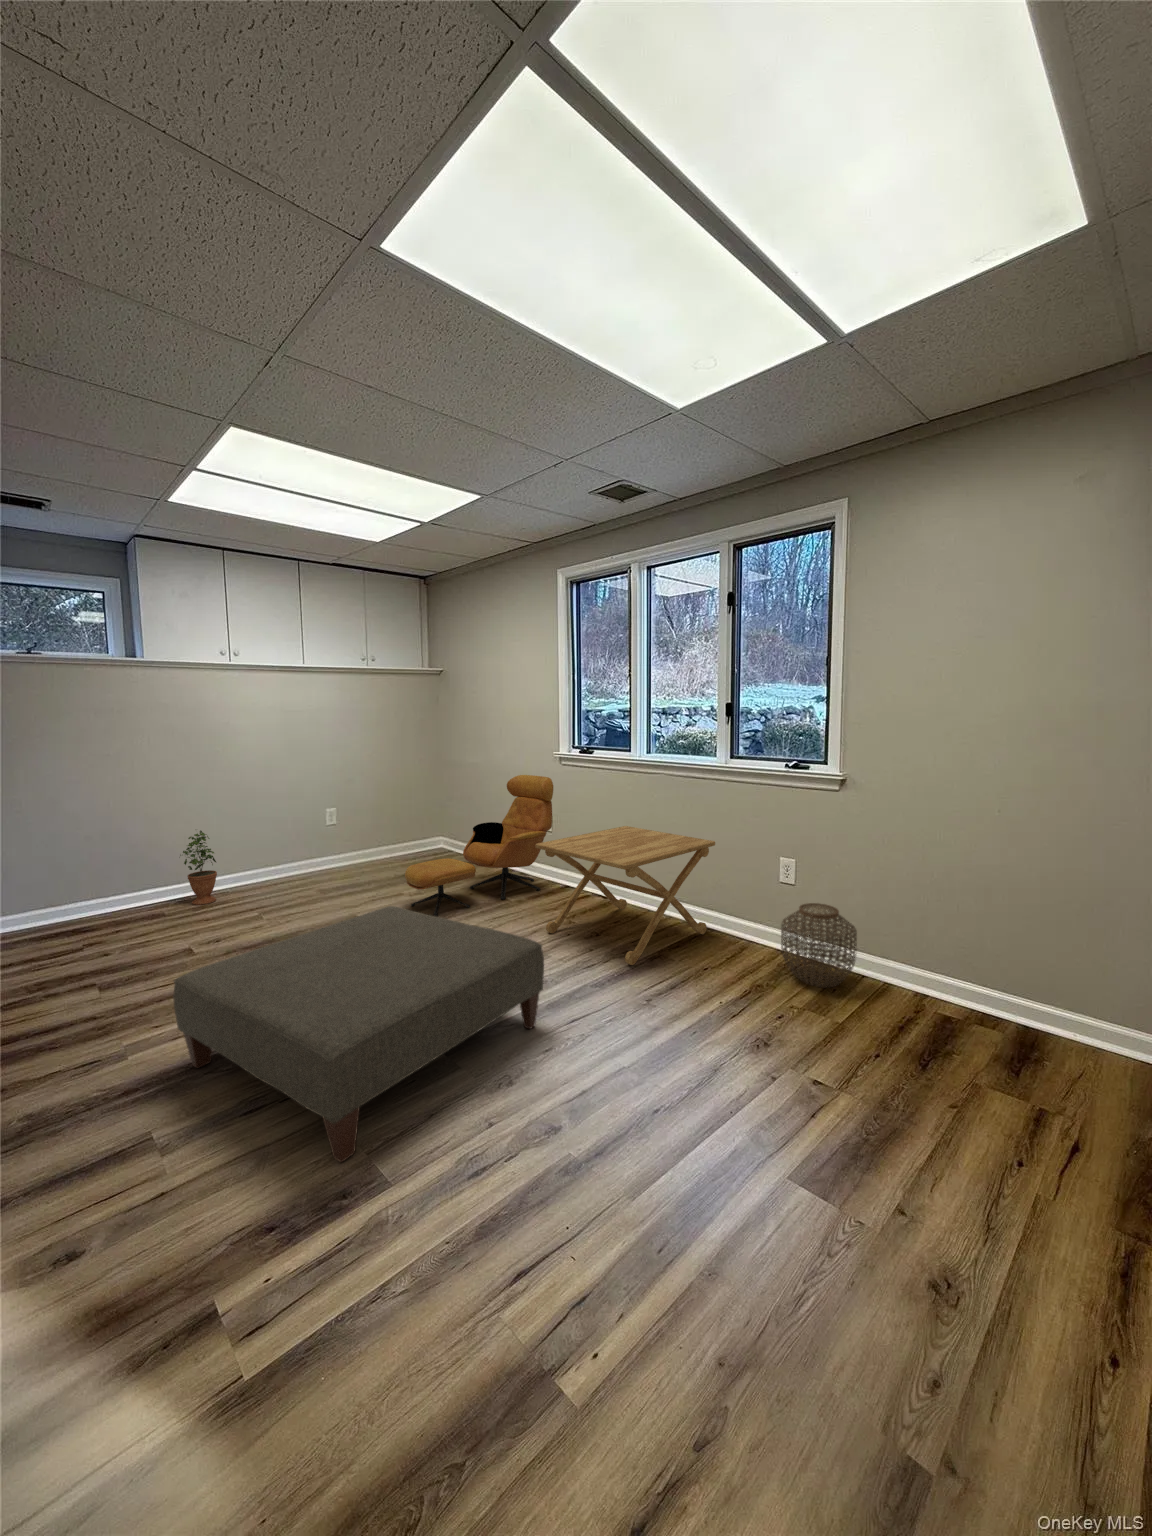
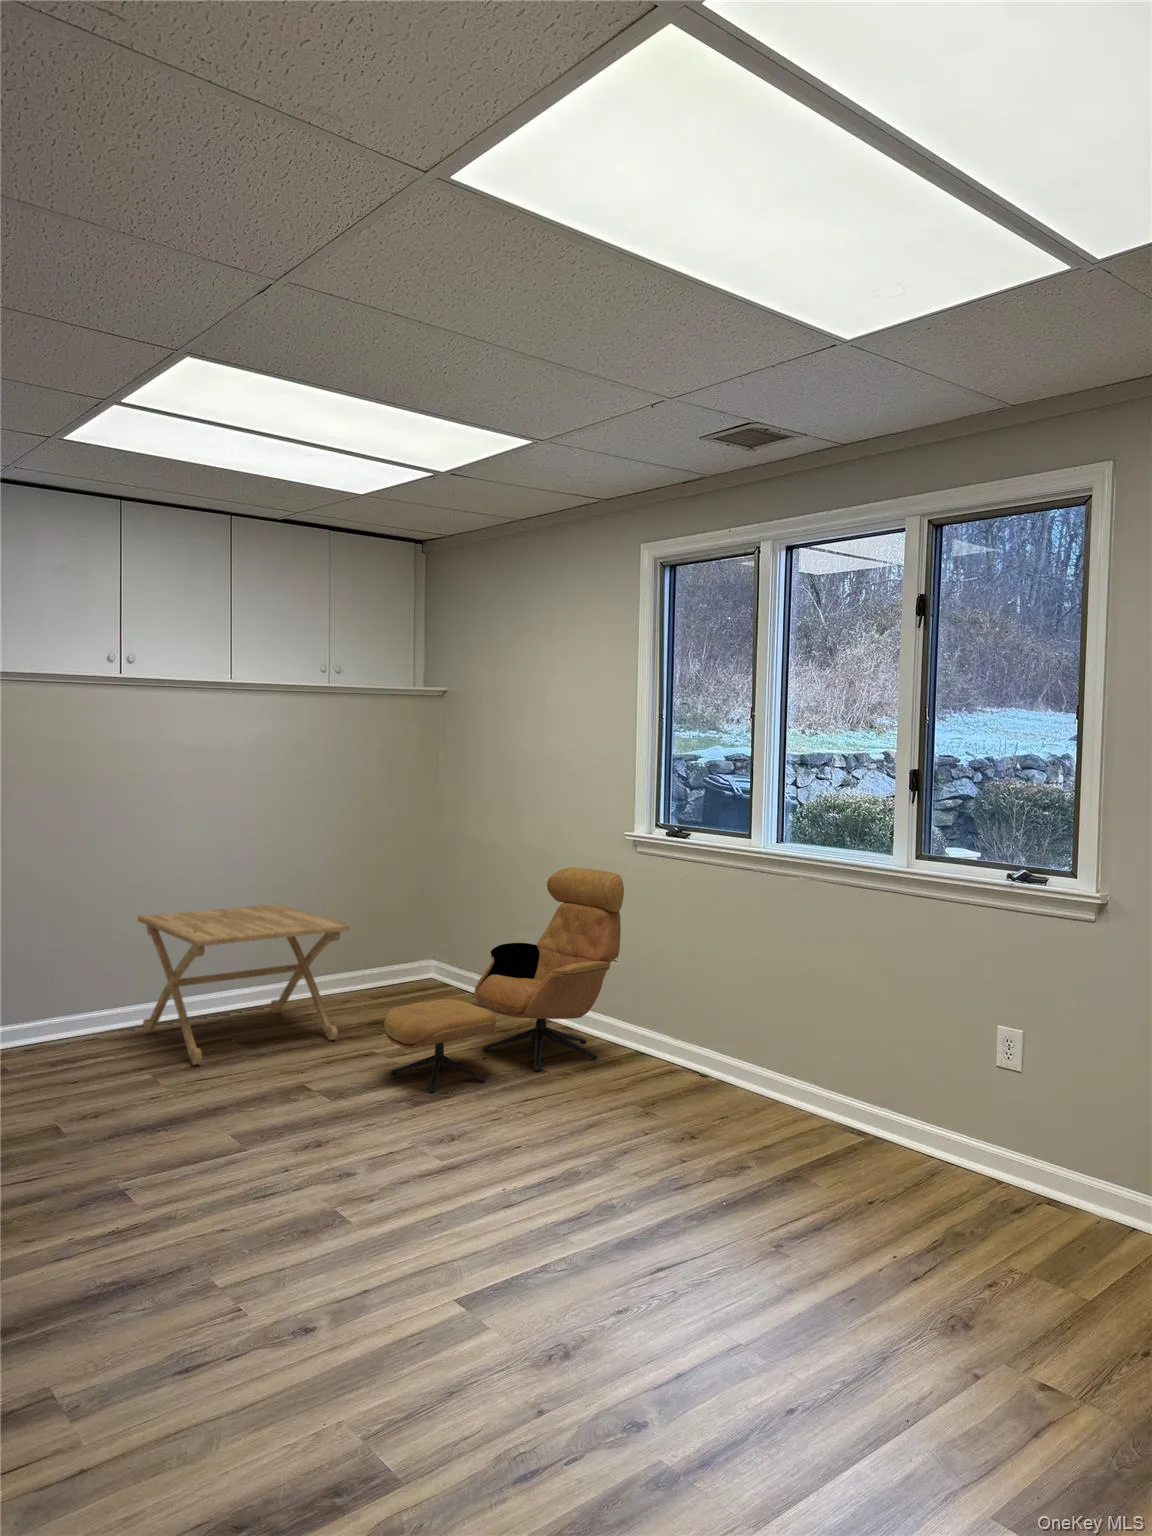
side table: present [535,826,715,965] -> present [137,904,350,1064]
potted plant: present [180,830,217,905] -> none [35,935,89,1055]
woven basket: present [781,903,857,987] -> none [995,1101,1121,1241]
ottoman: present [173,906,544,1162] -> none [71,1072,617,1450]

